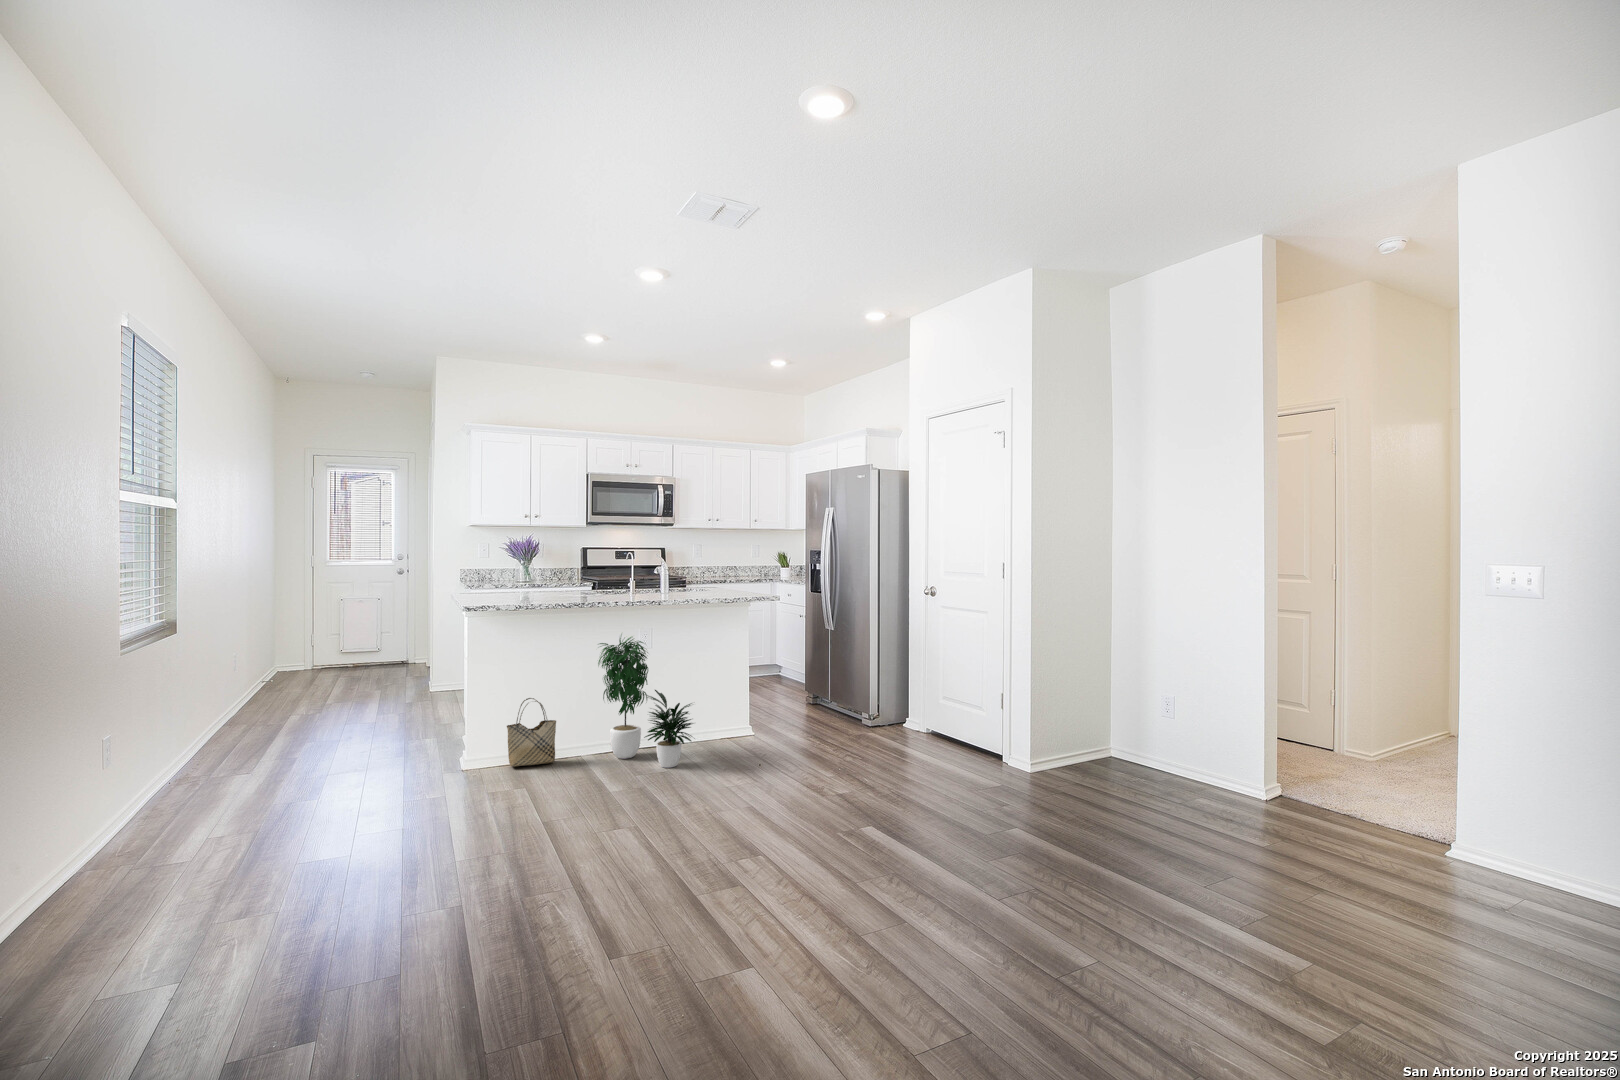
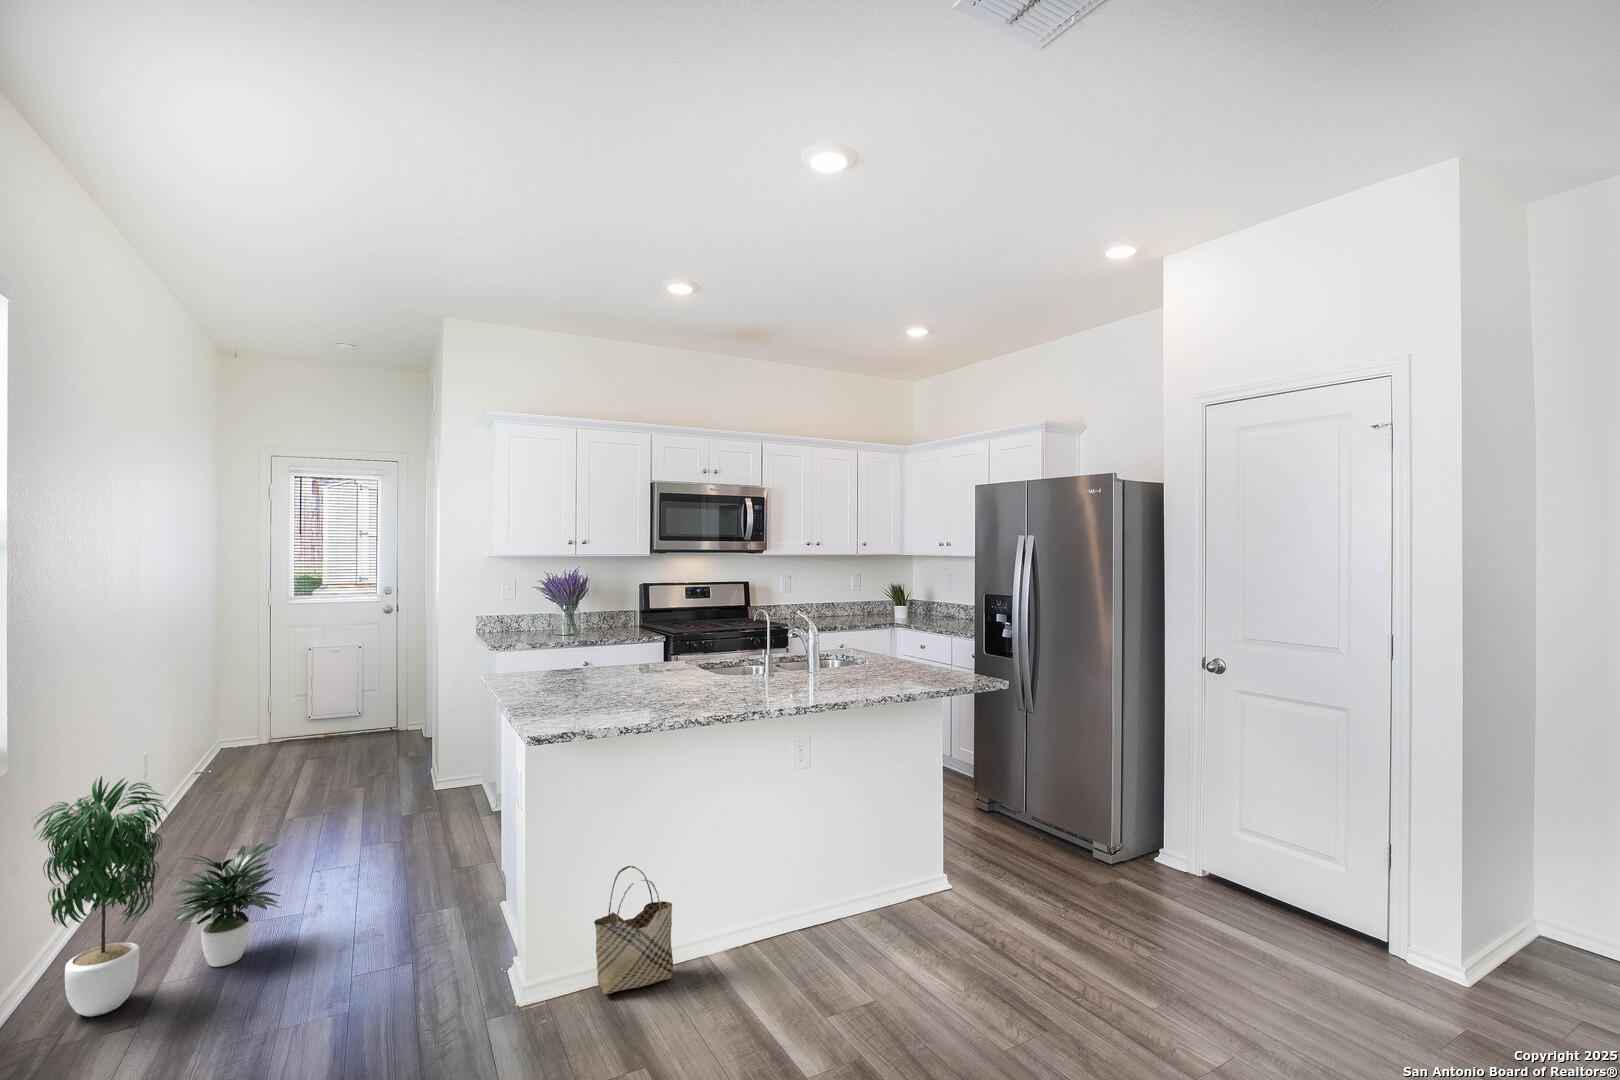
potted plant: present [598,637,695,768] -> present [34,776,281,1016]

